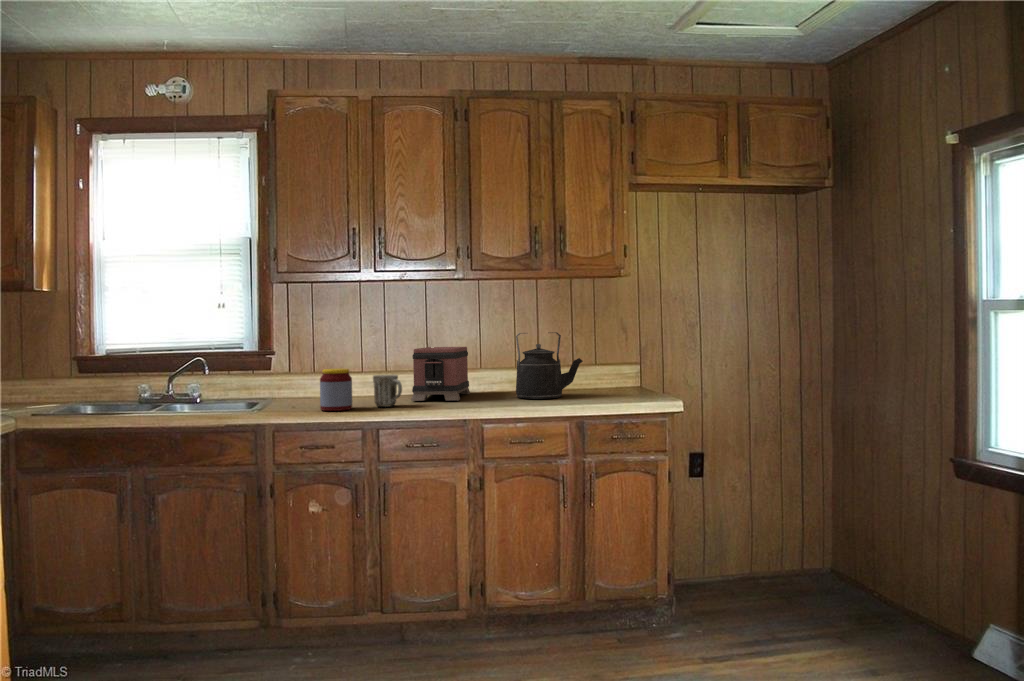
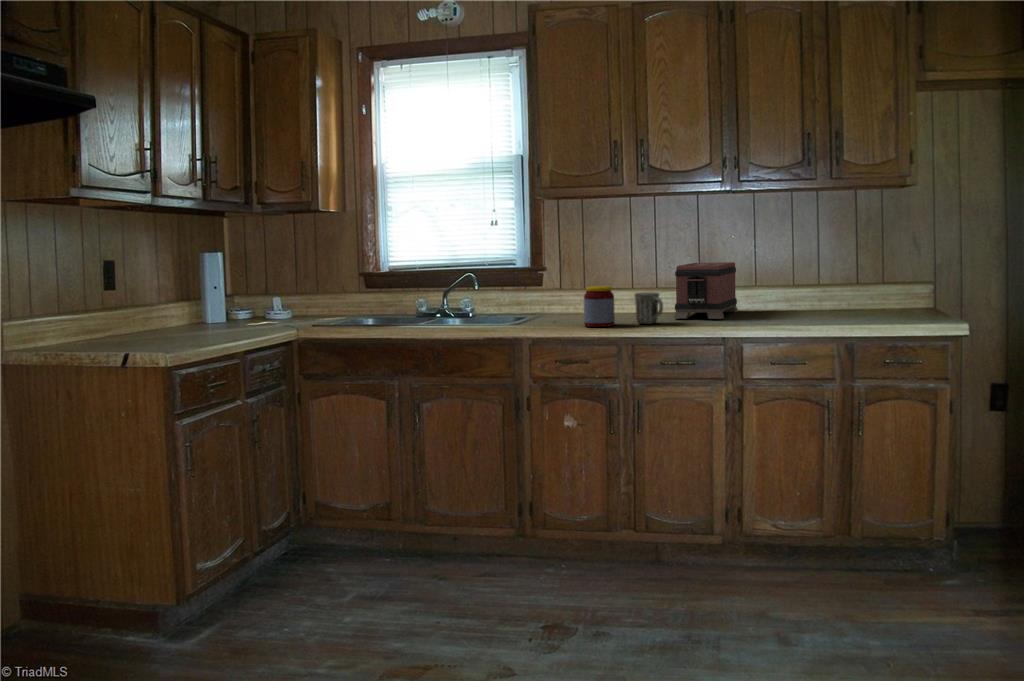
kettle: present [516,332,583,399] -> none [784,248,861,319]

